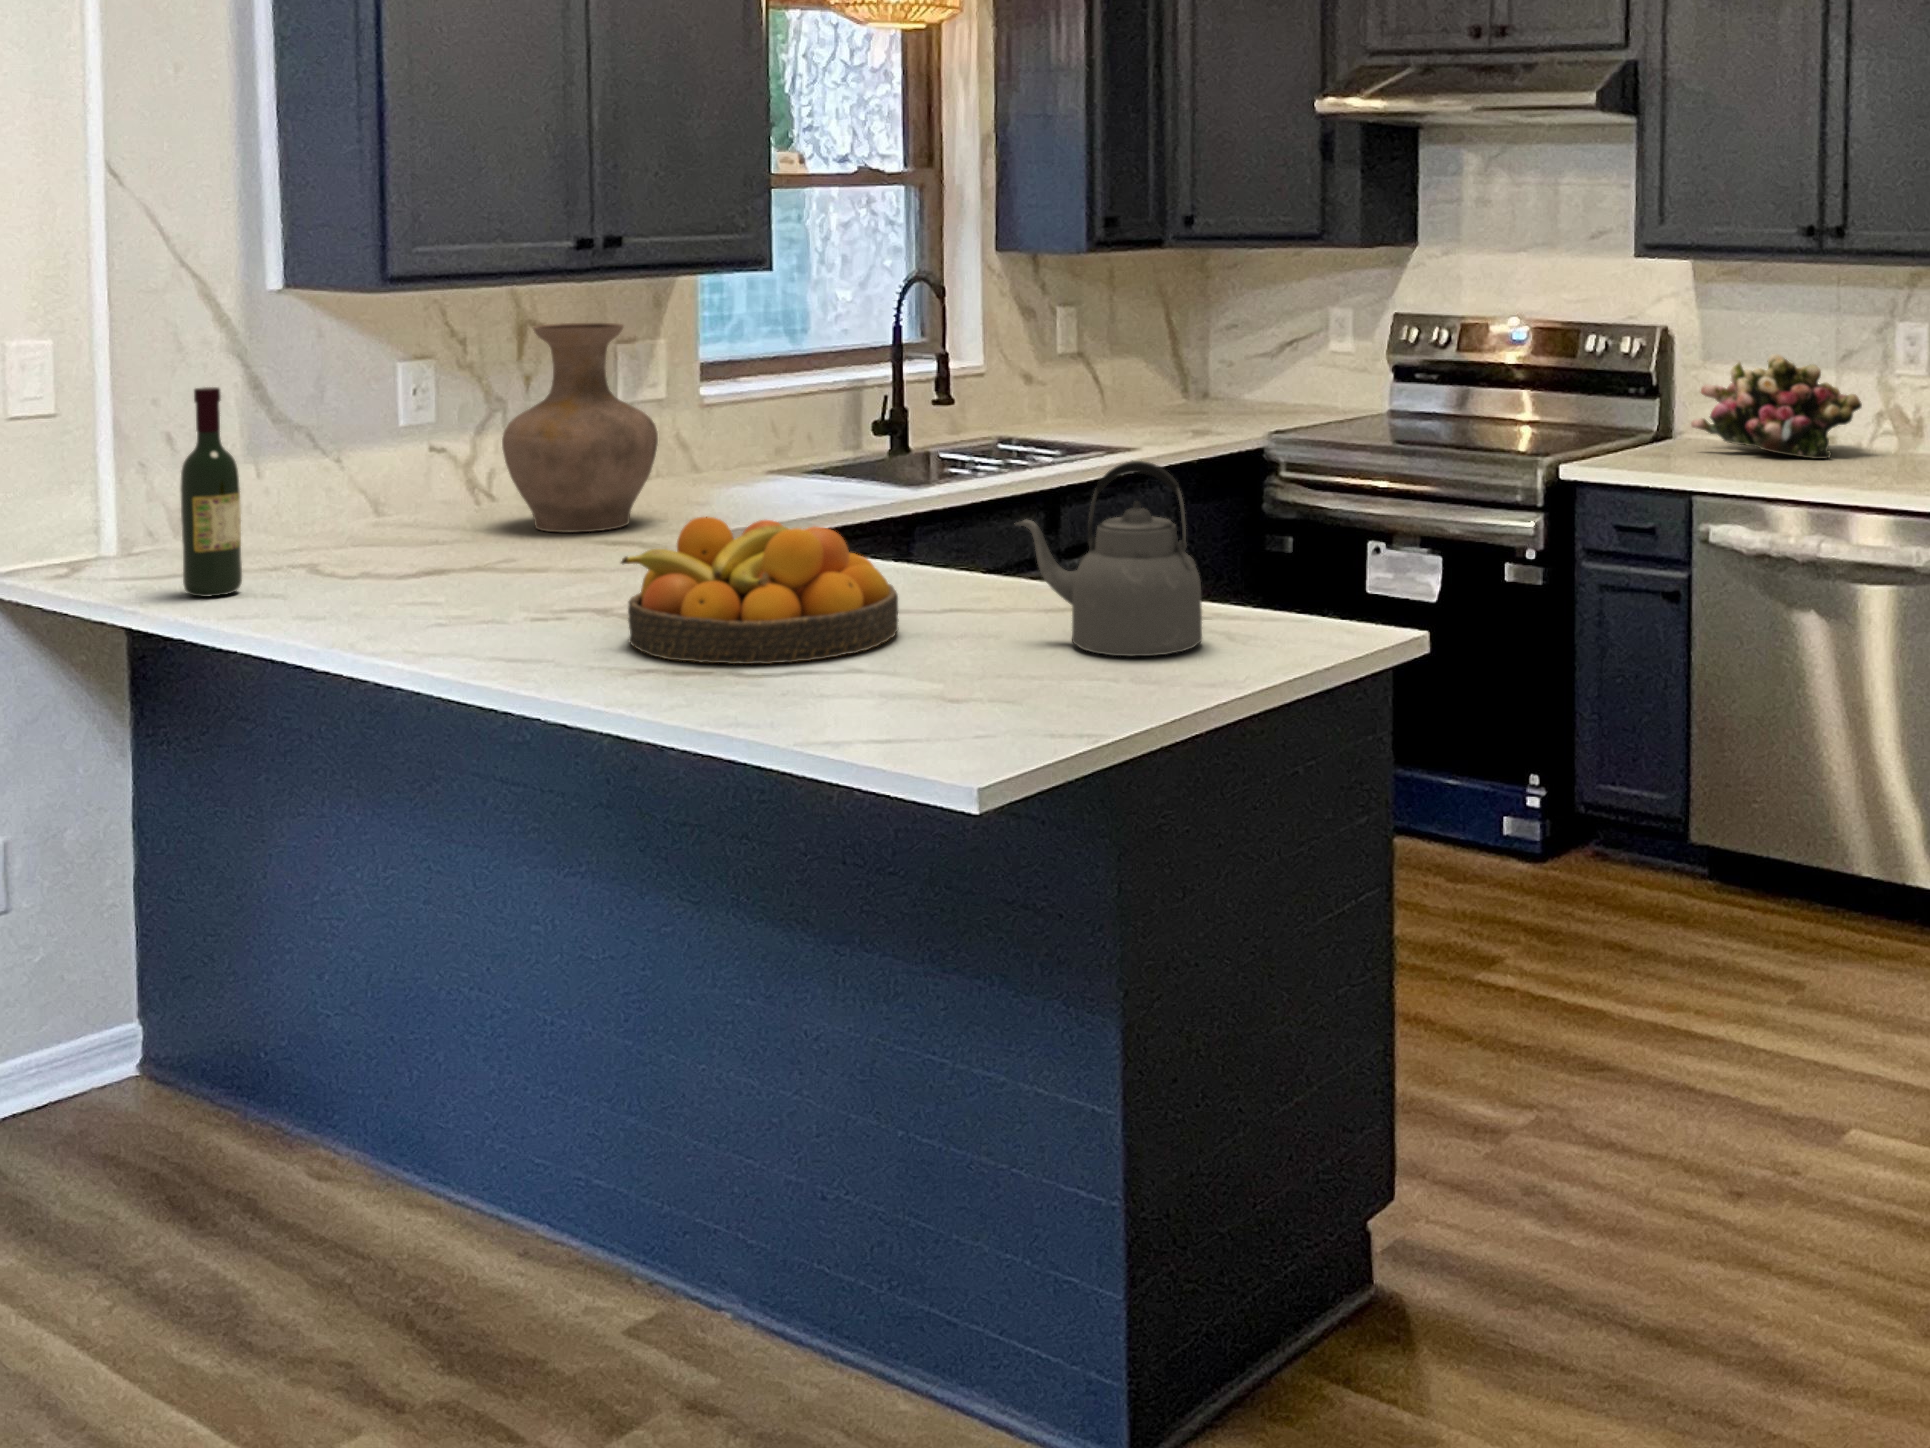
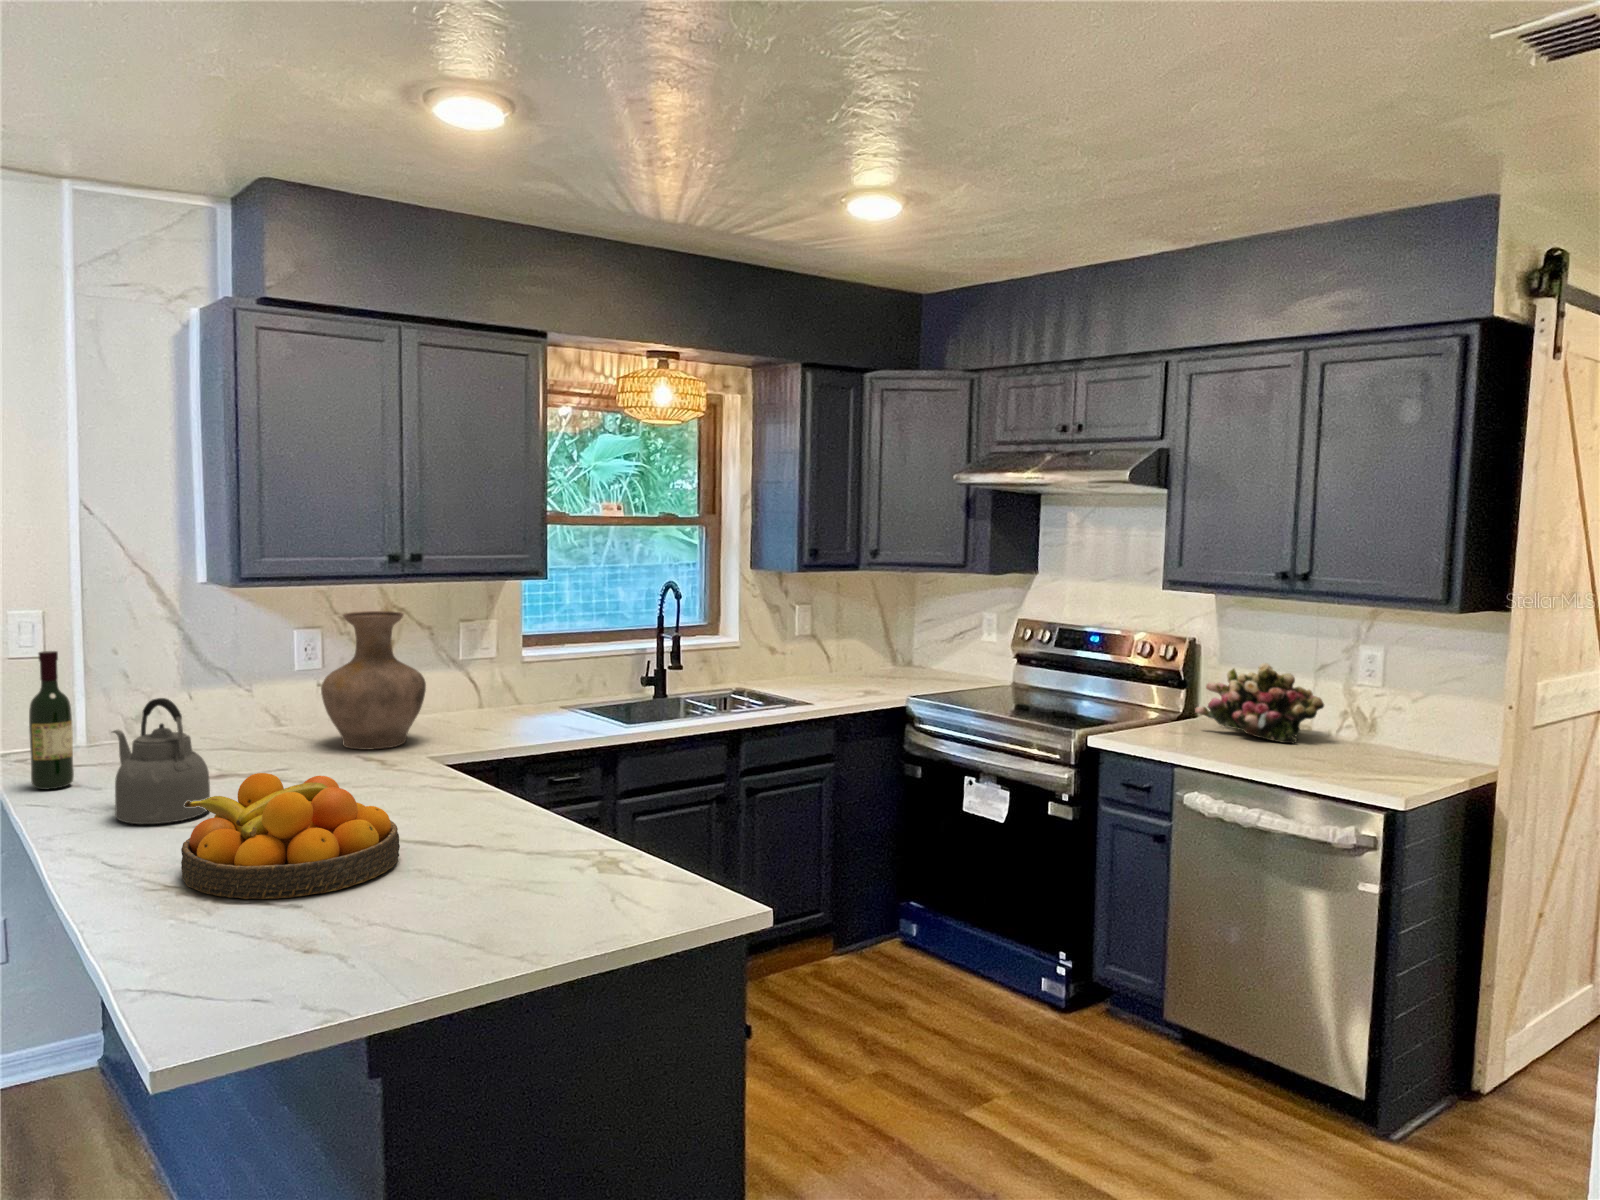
kettle: present [1014,461,1202,656] -> present [112,698,210,824]

